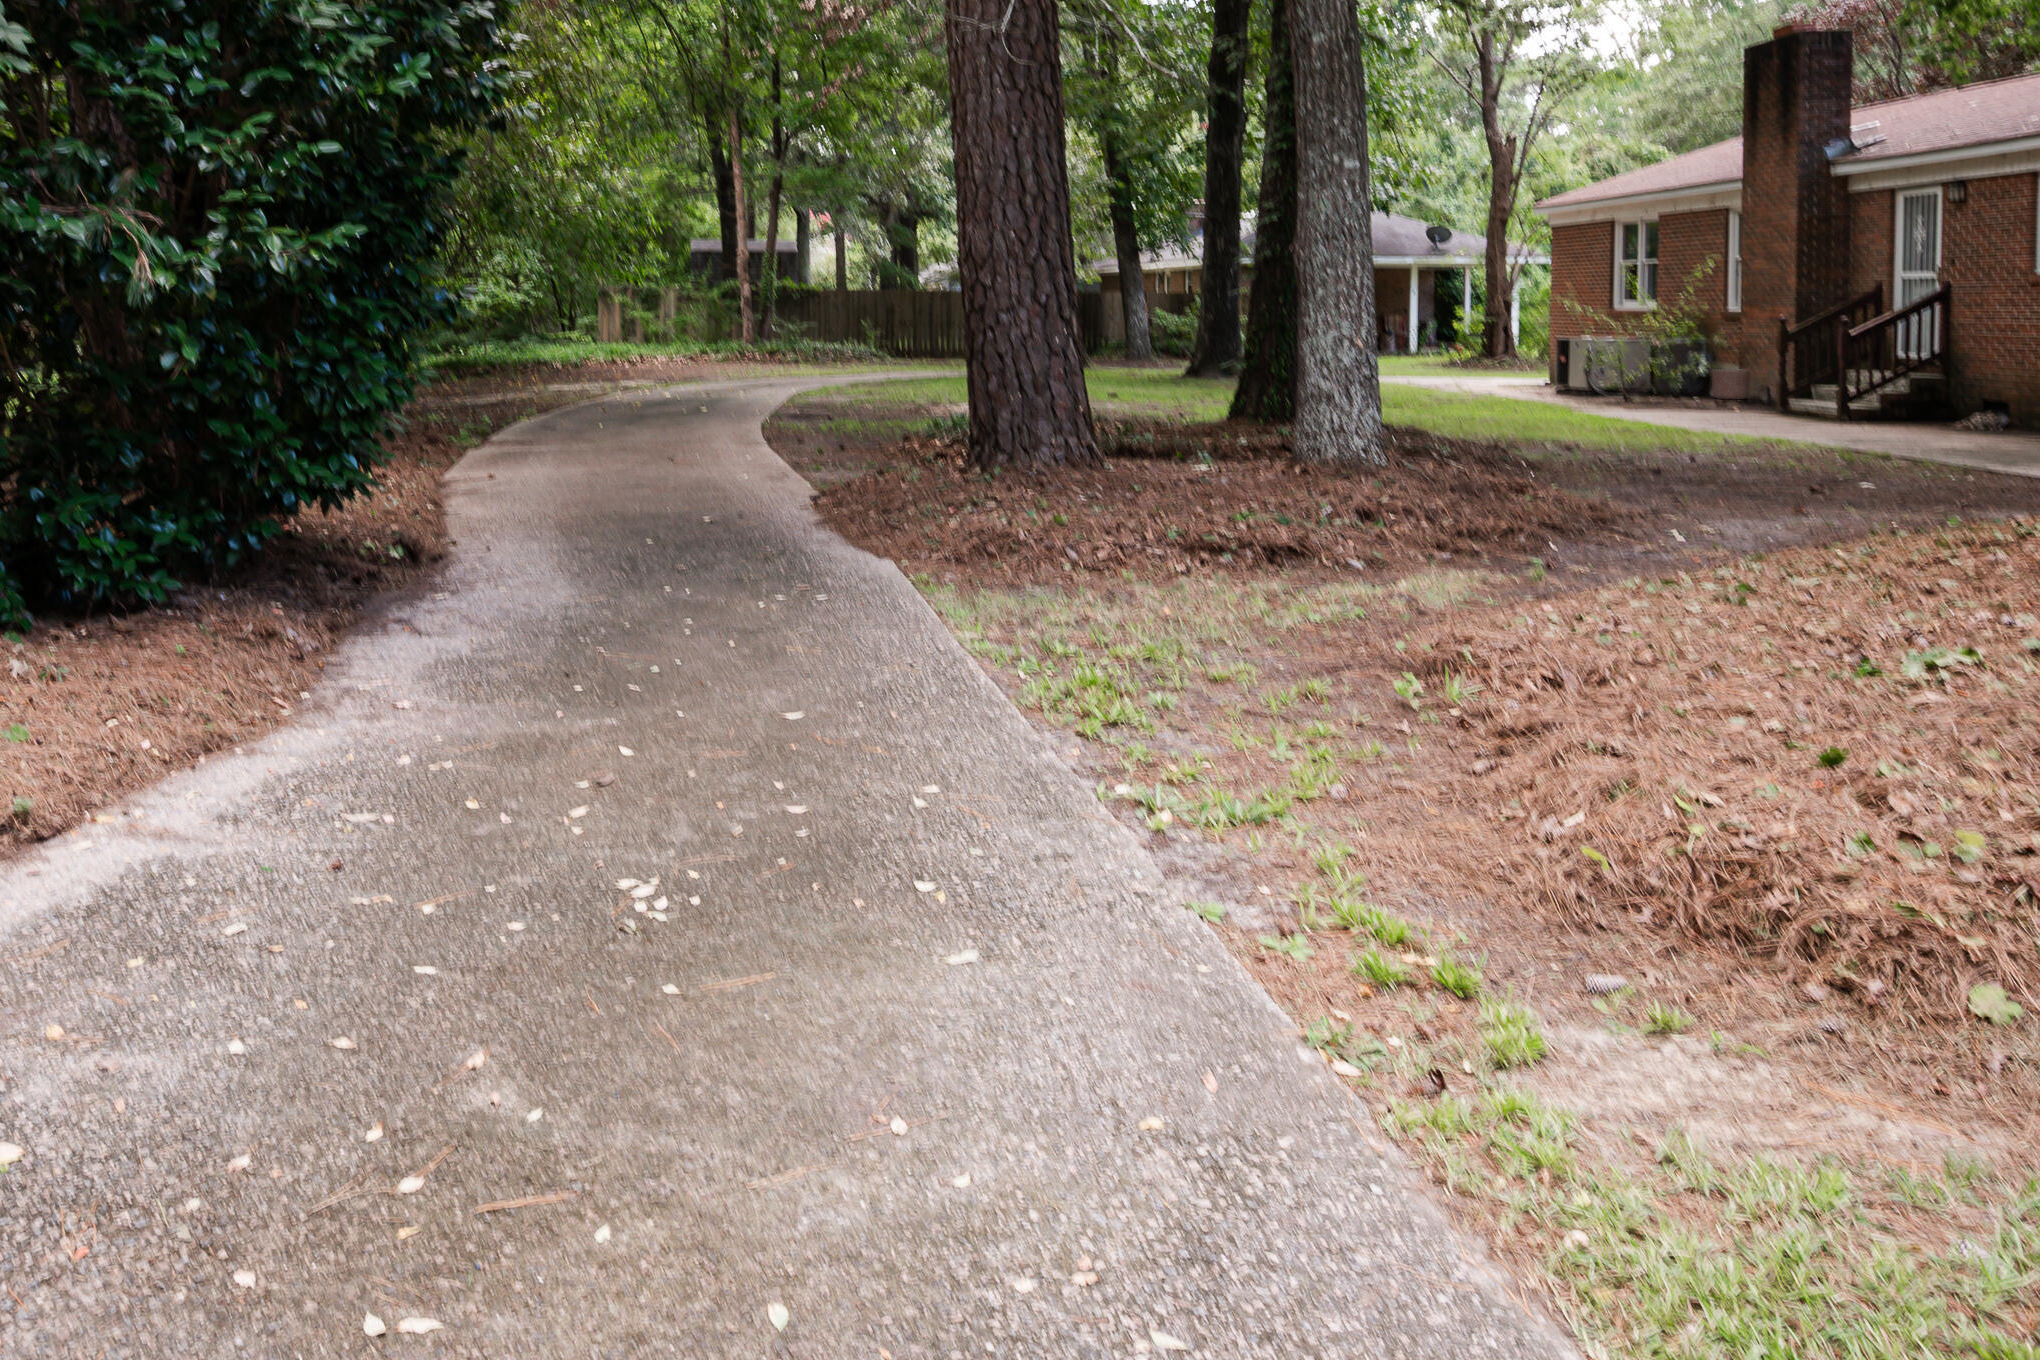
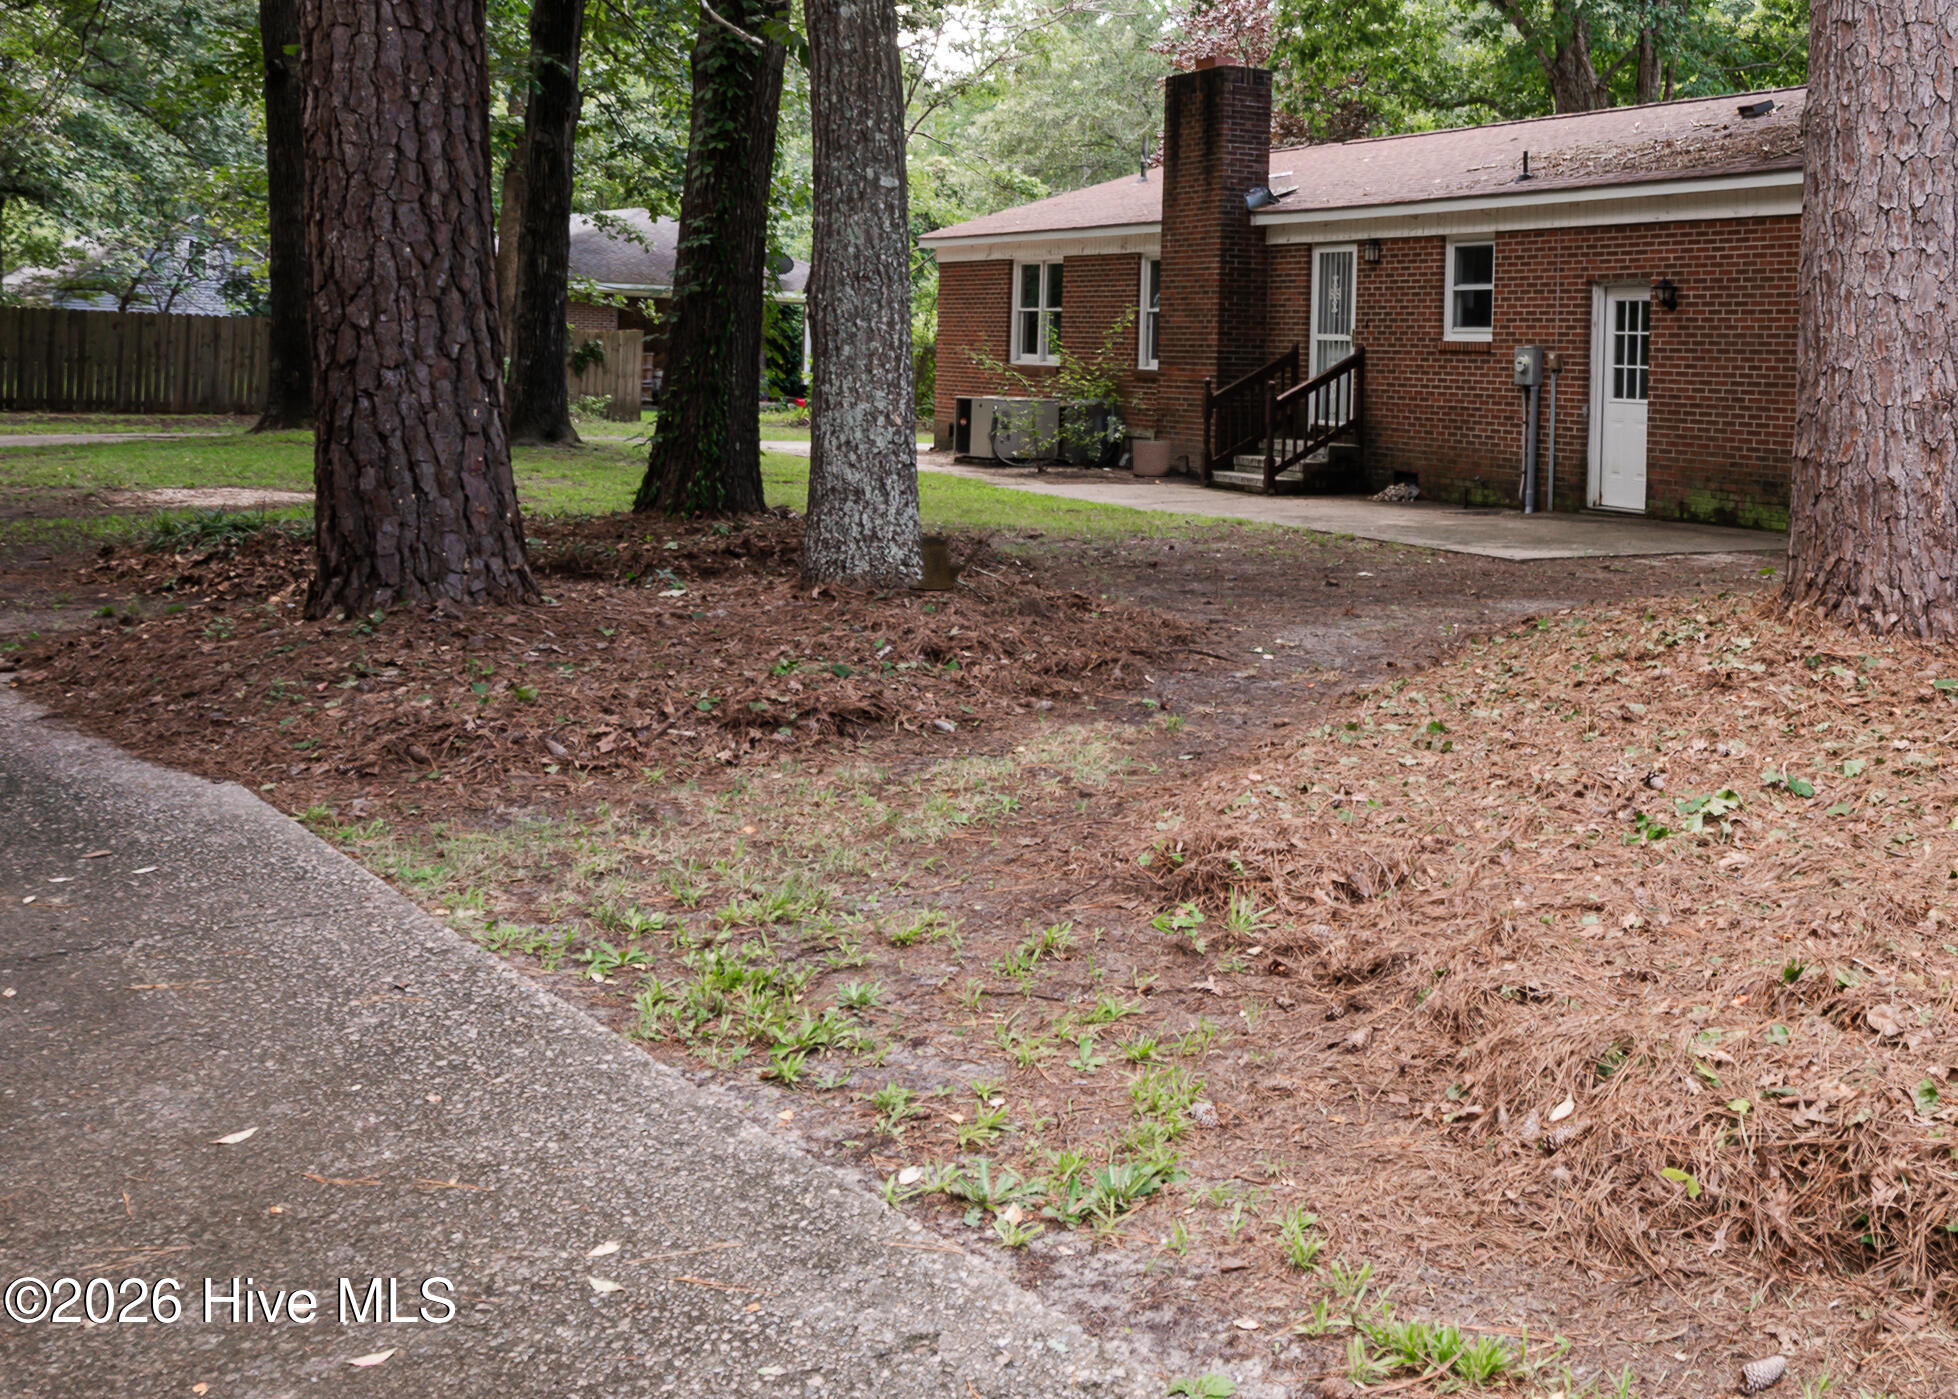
watering can: none [1378,435,1456,476] -> present [910,532,998,590]

